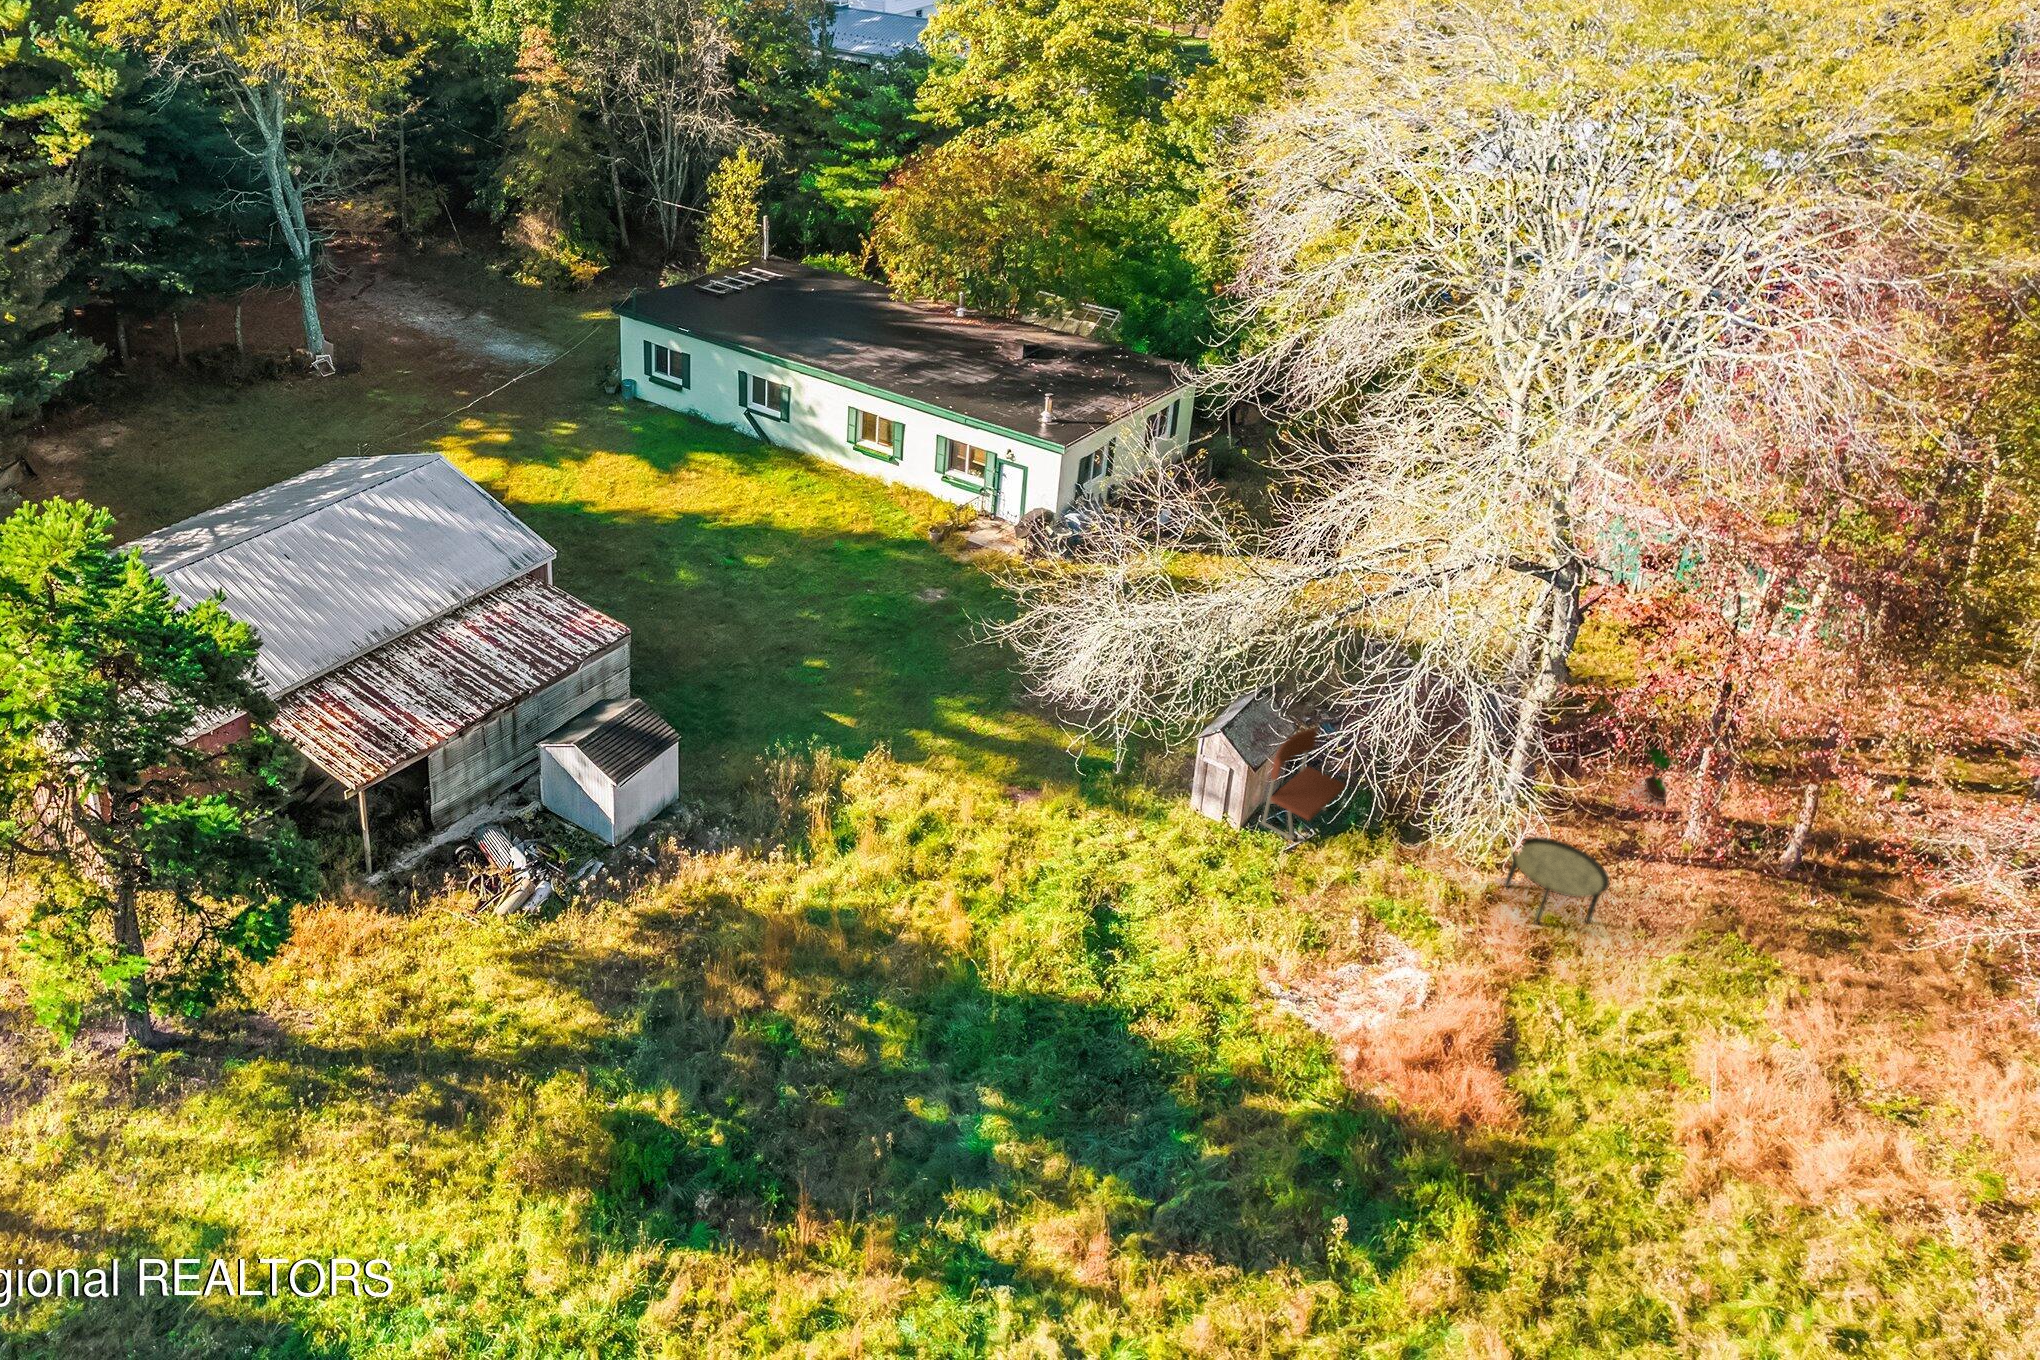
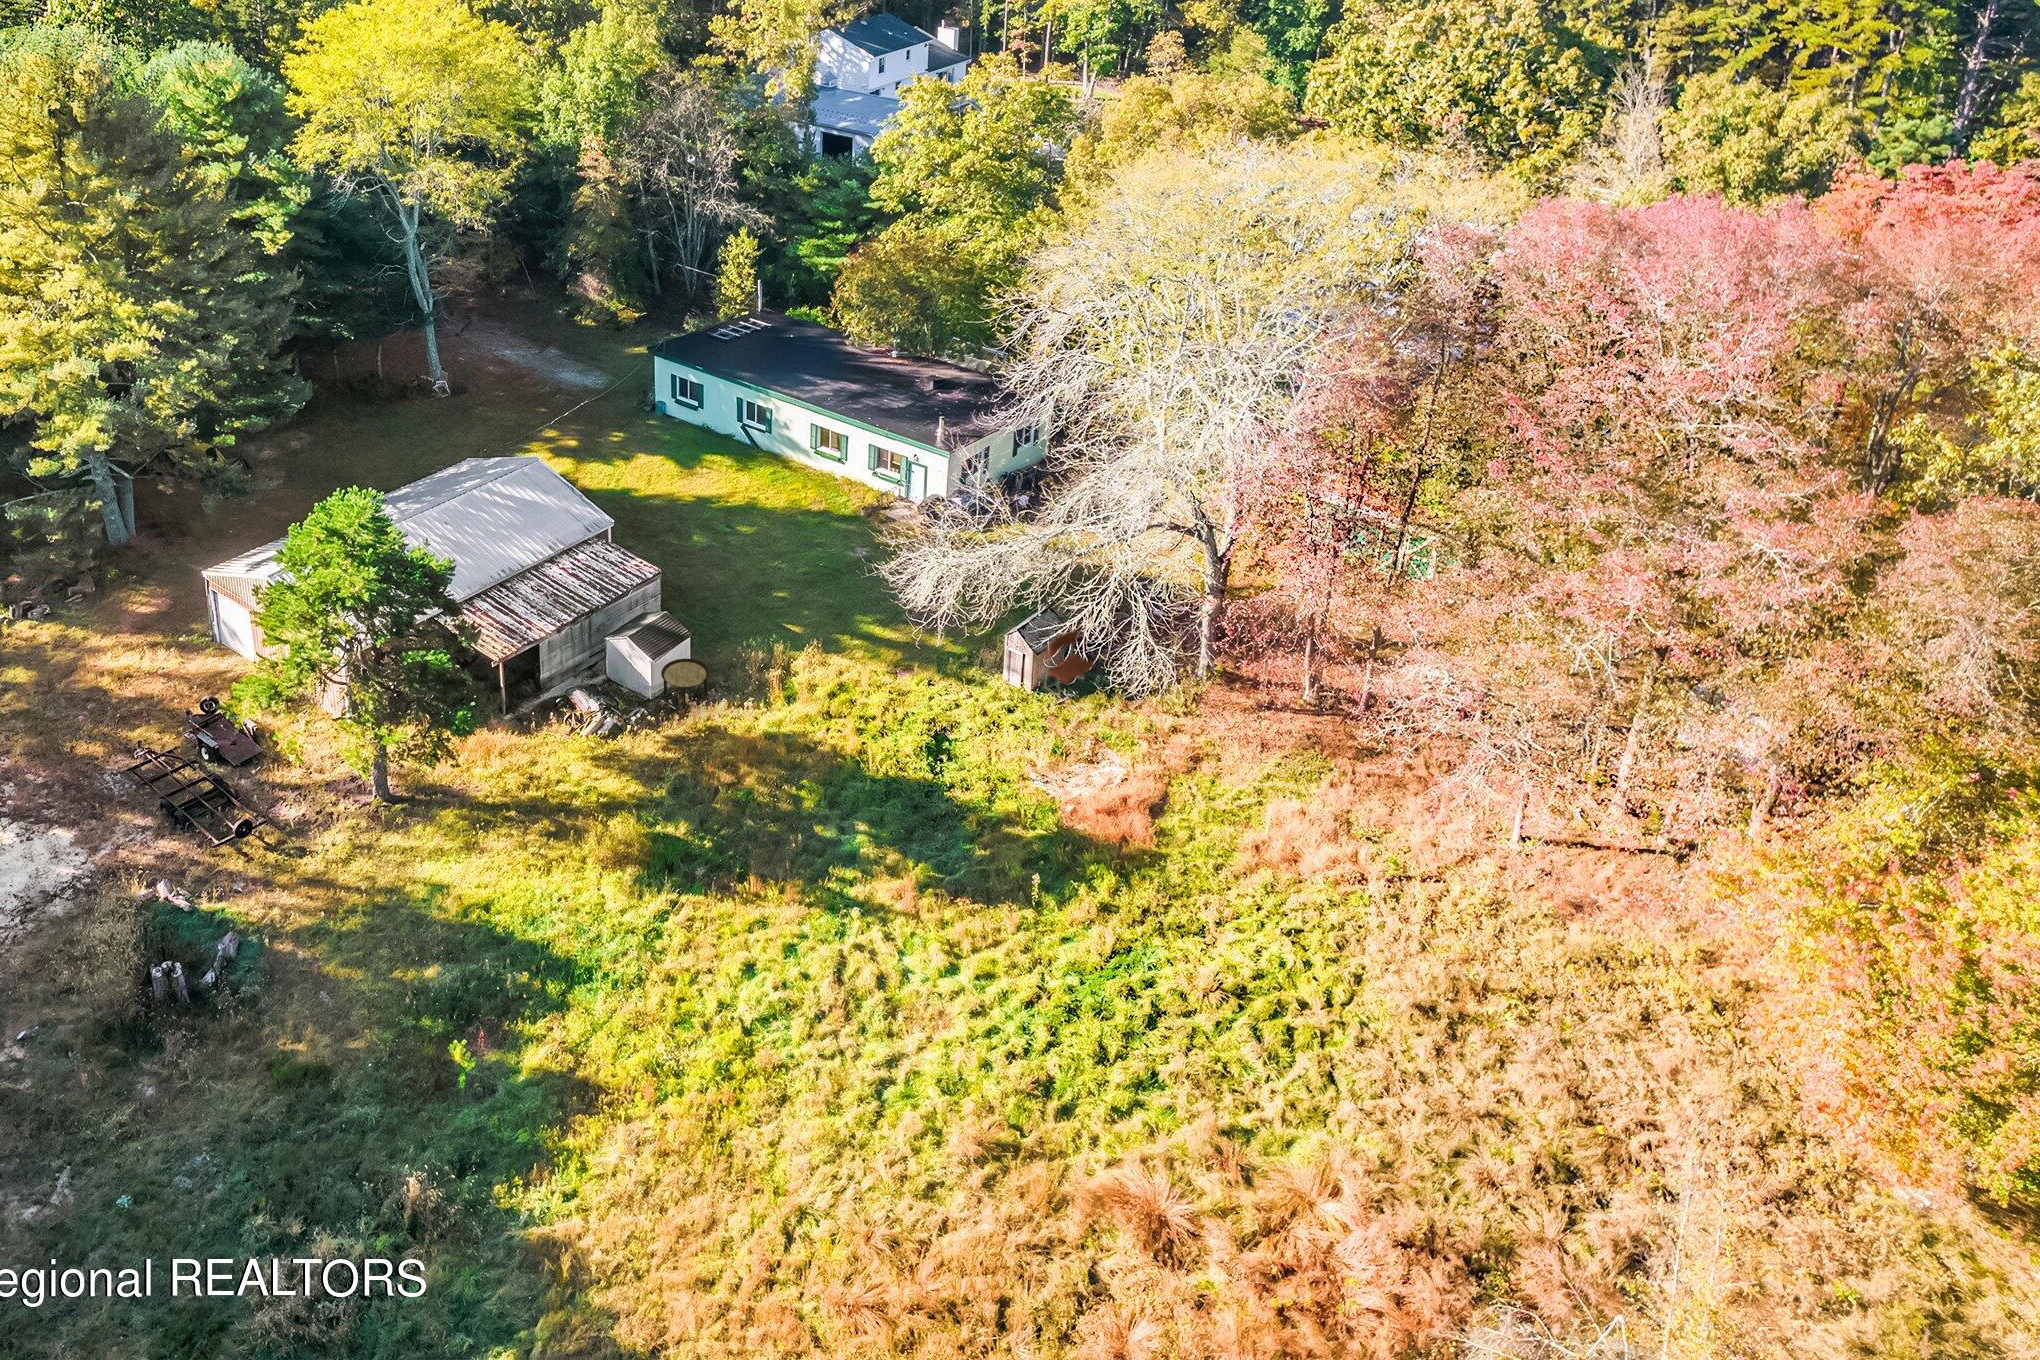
potted tree: present [1644,746,1679,800] -> none [1279,640,1299,675]
round table: present [1505,837,1610,924] -> present [661,659,709,709]

